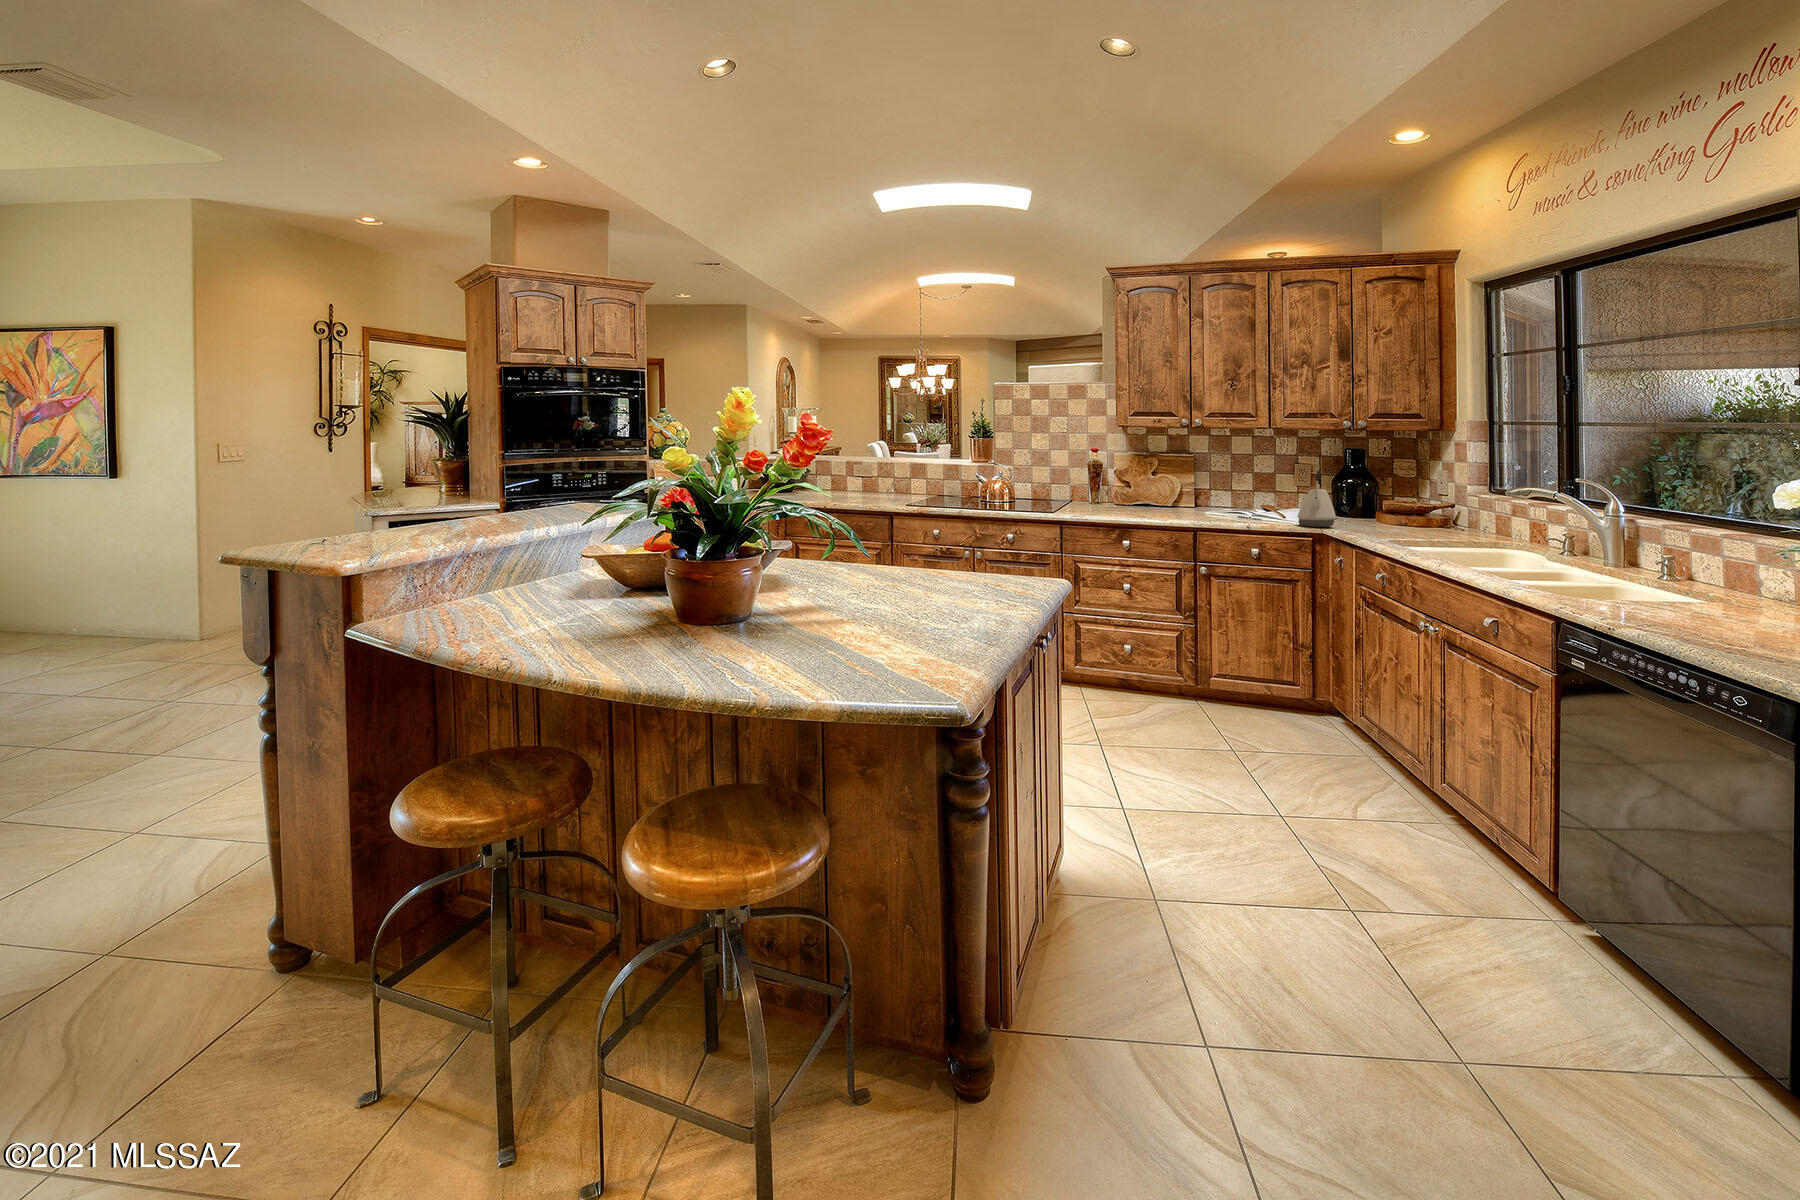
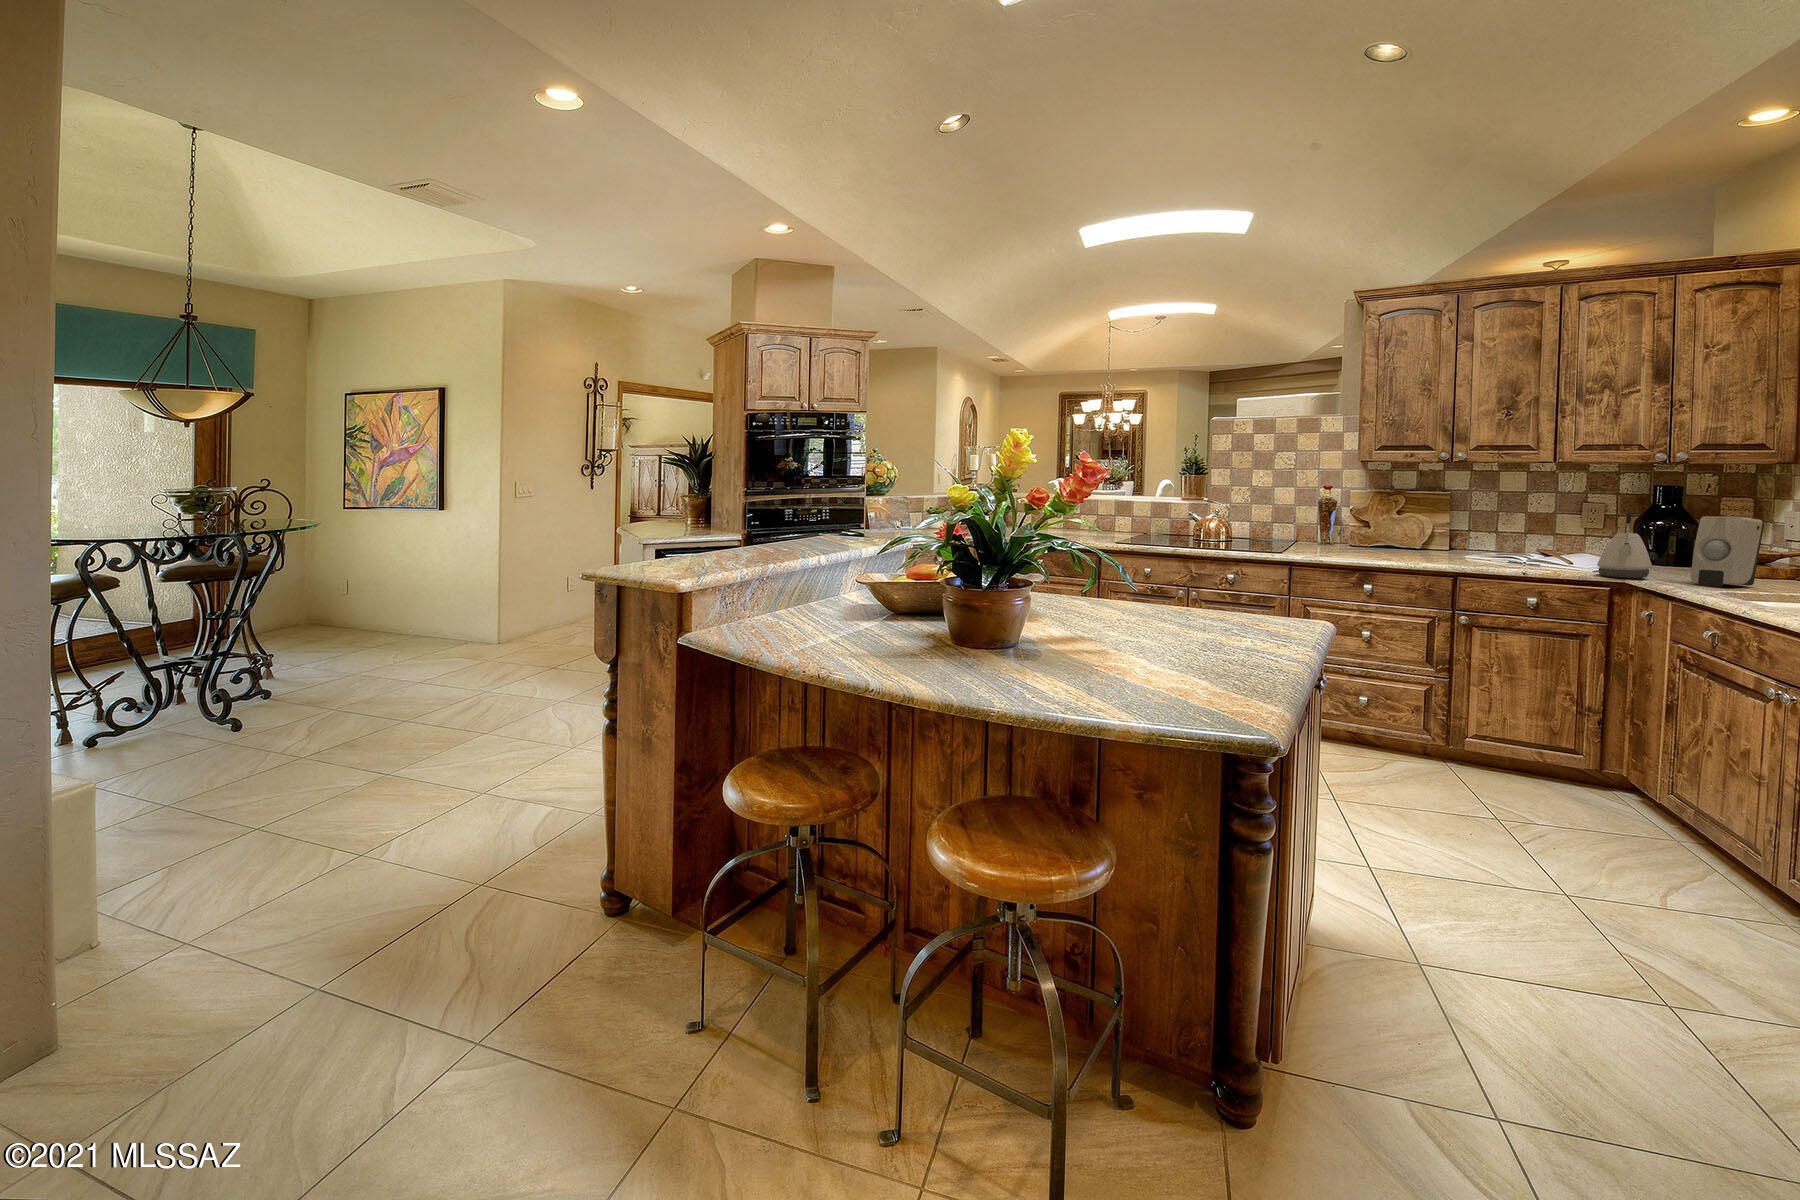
soap dispenser: none [1362,474,1411,532] -> present [1691,516,1764,587]

